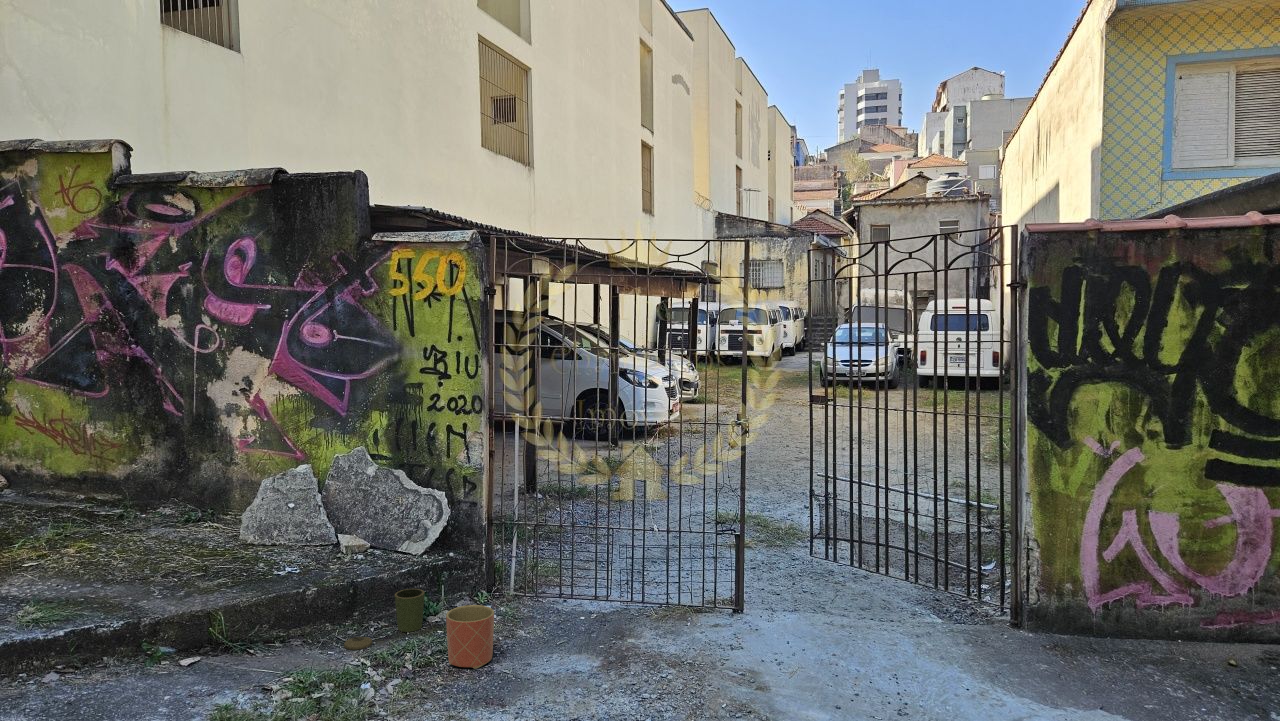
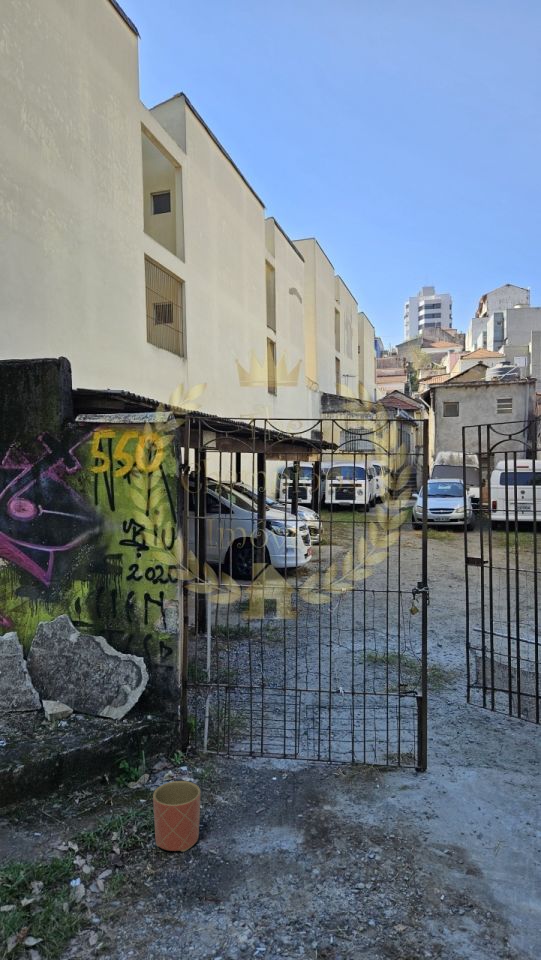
trash can: present [344,589,425,650] -> none [50,756,127,828]

